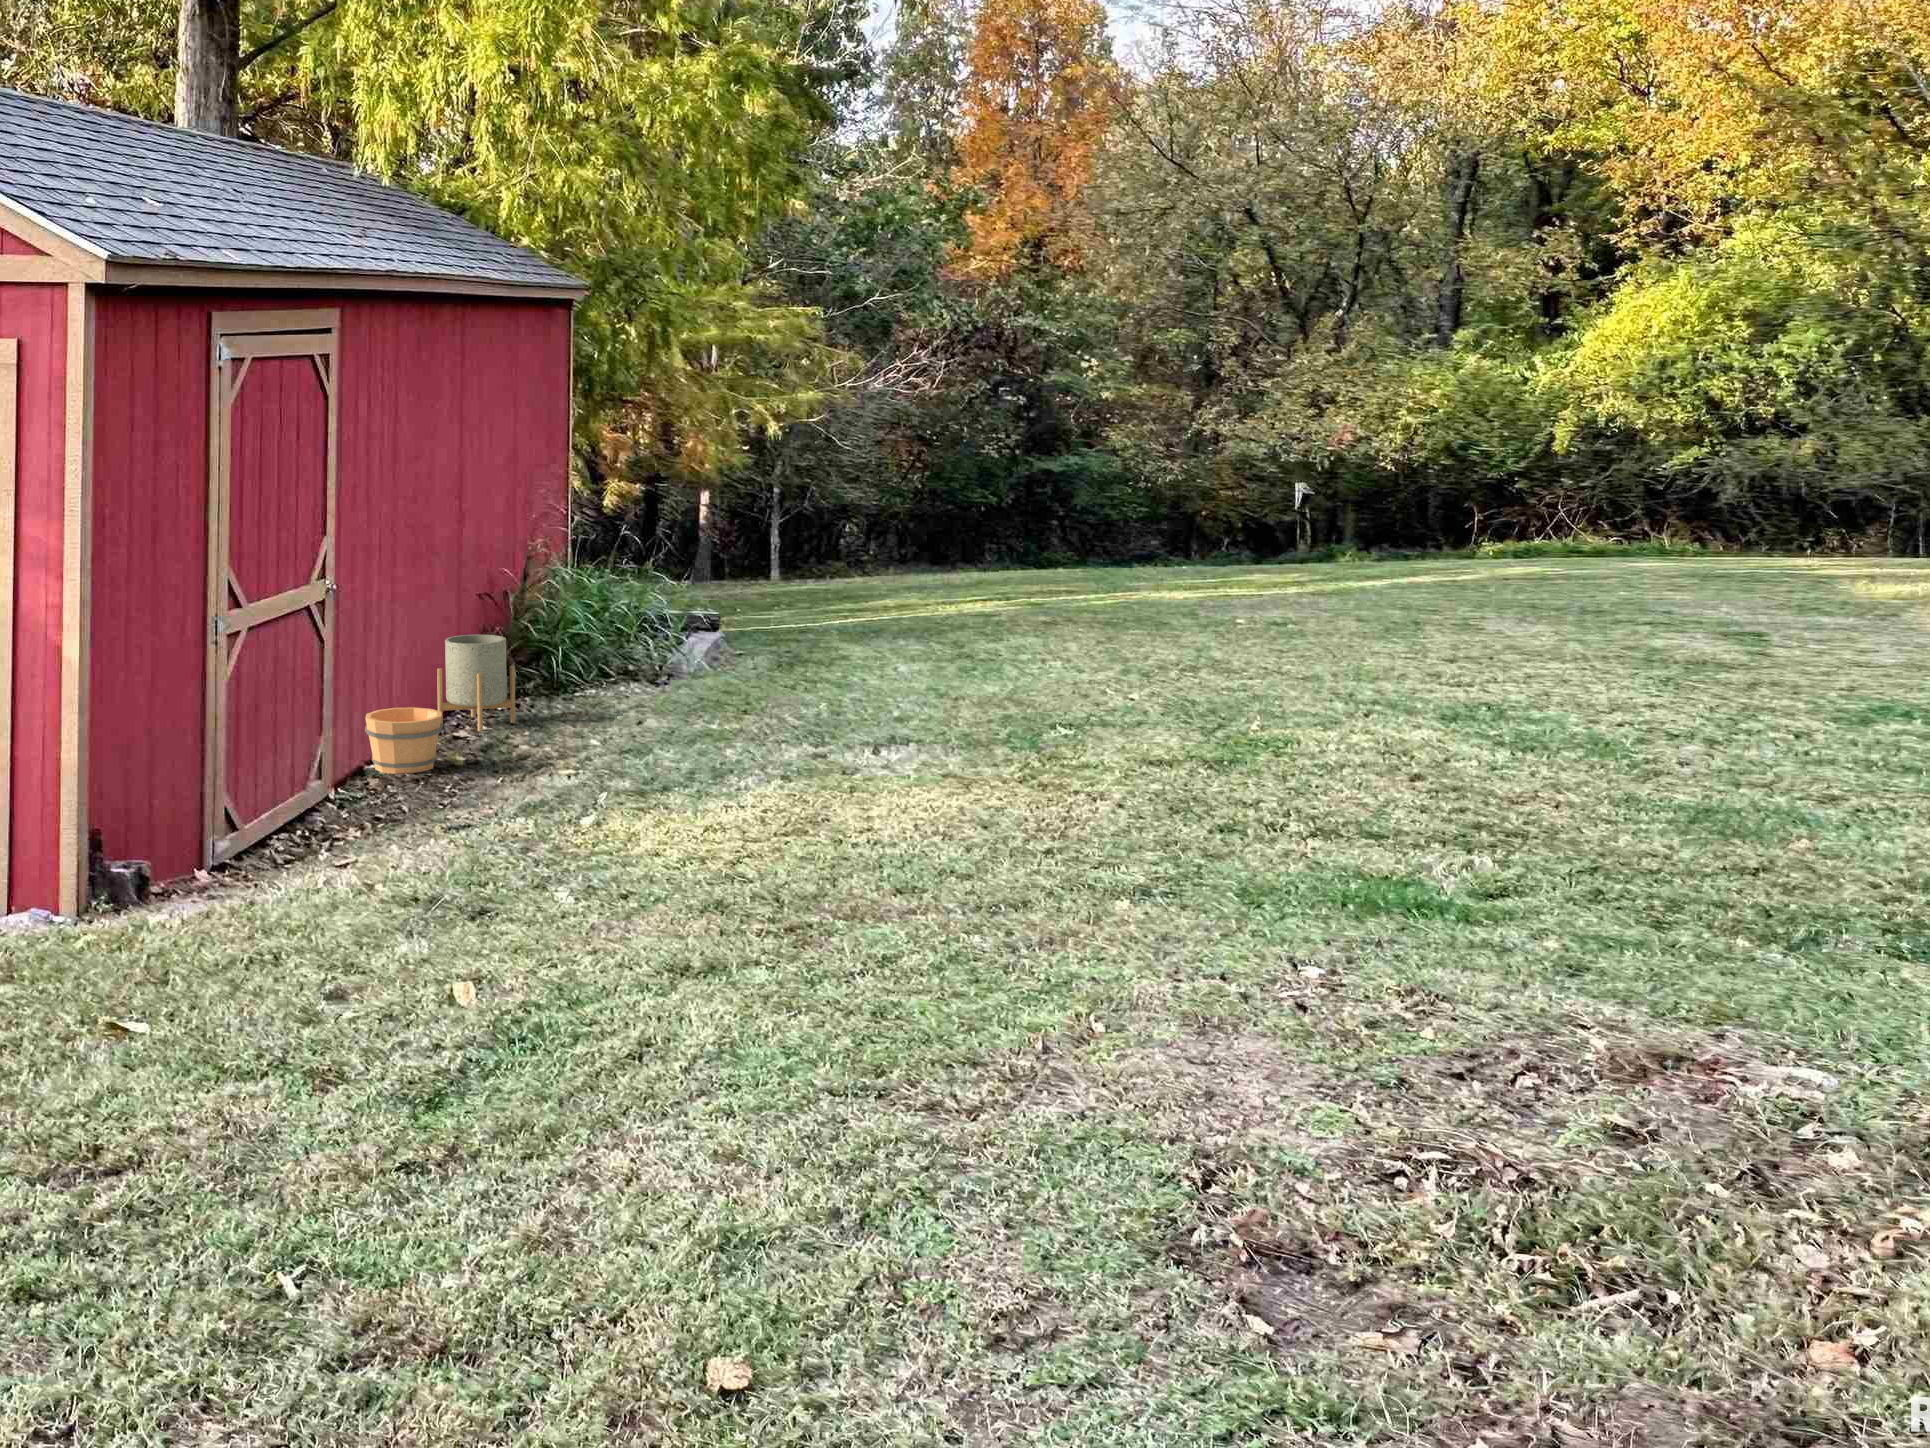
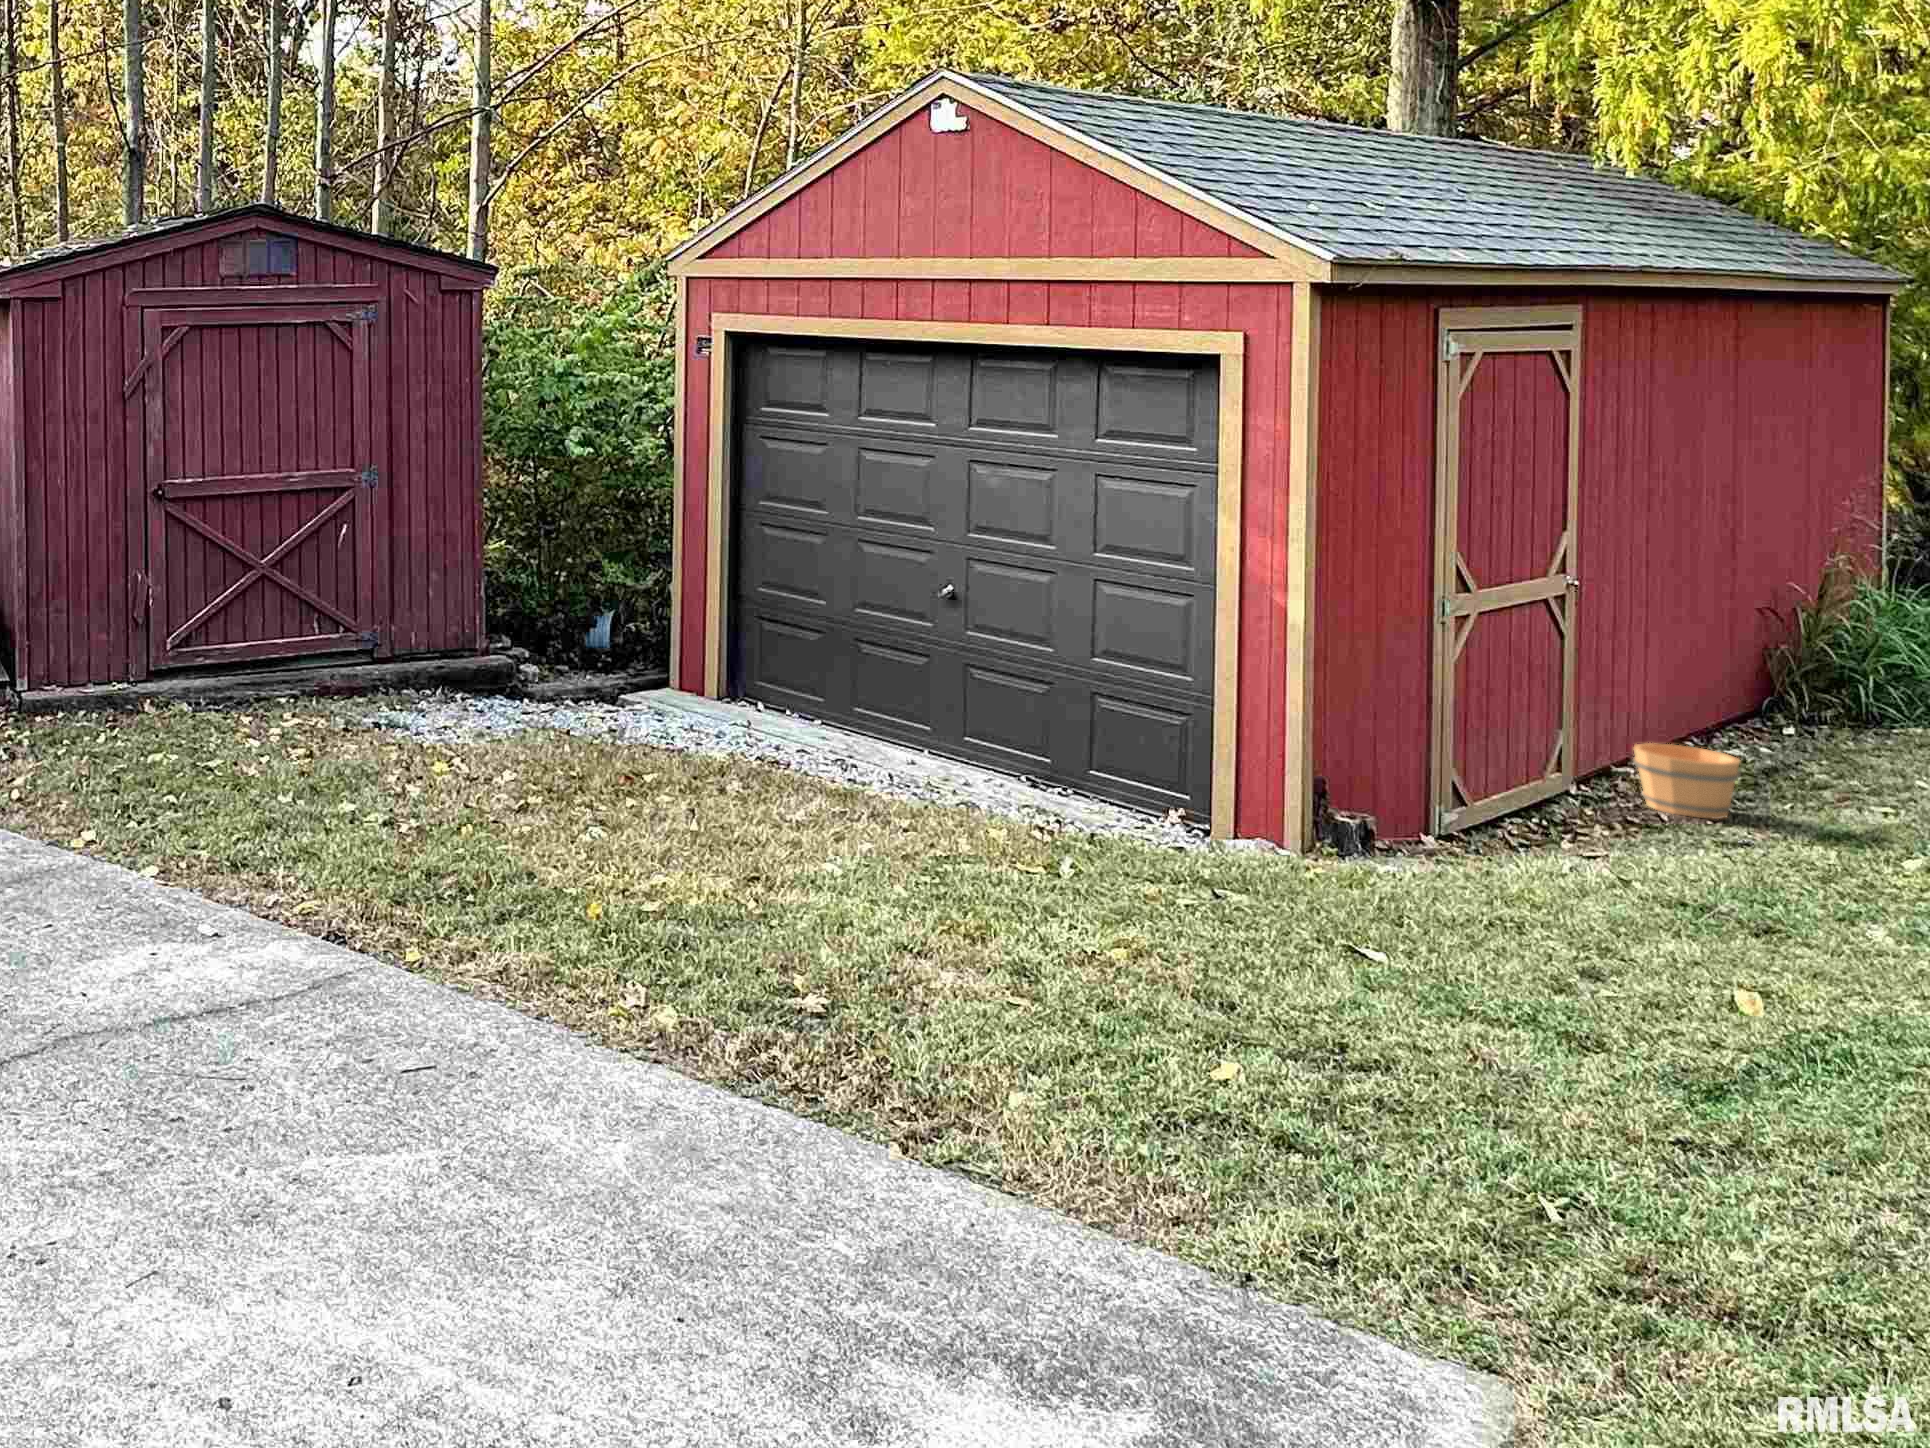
planter: present [437,635,515,731] -> none [1733,682,1851,794]

